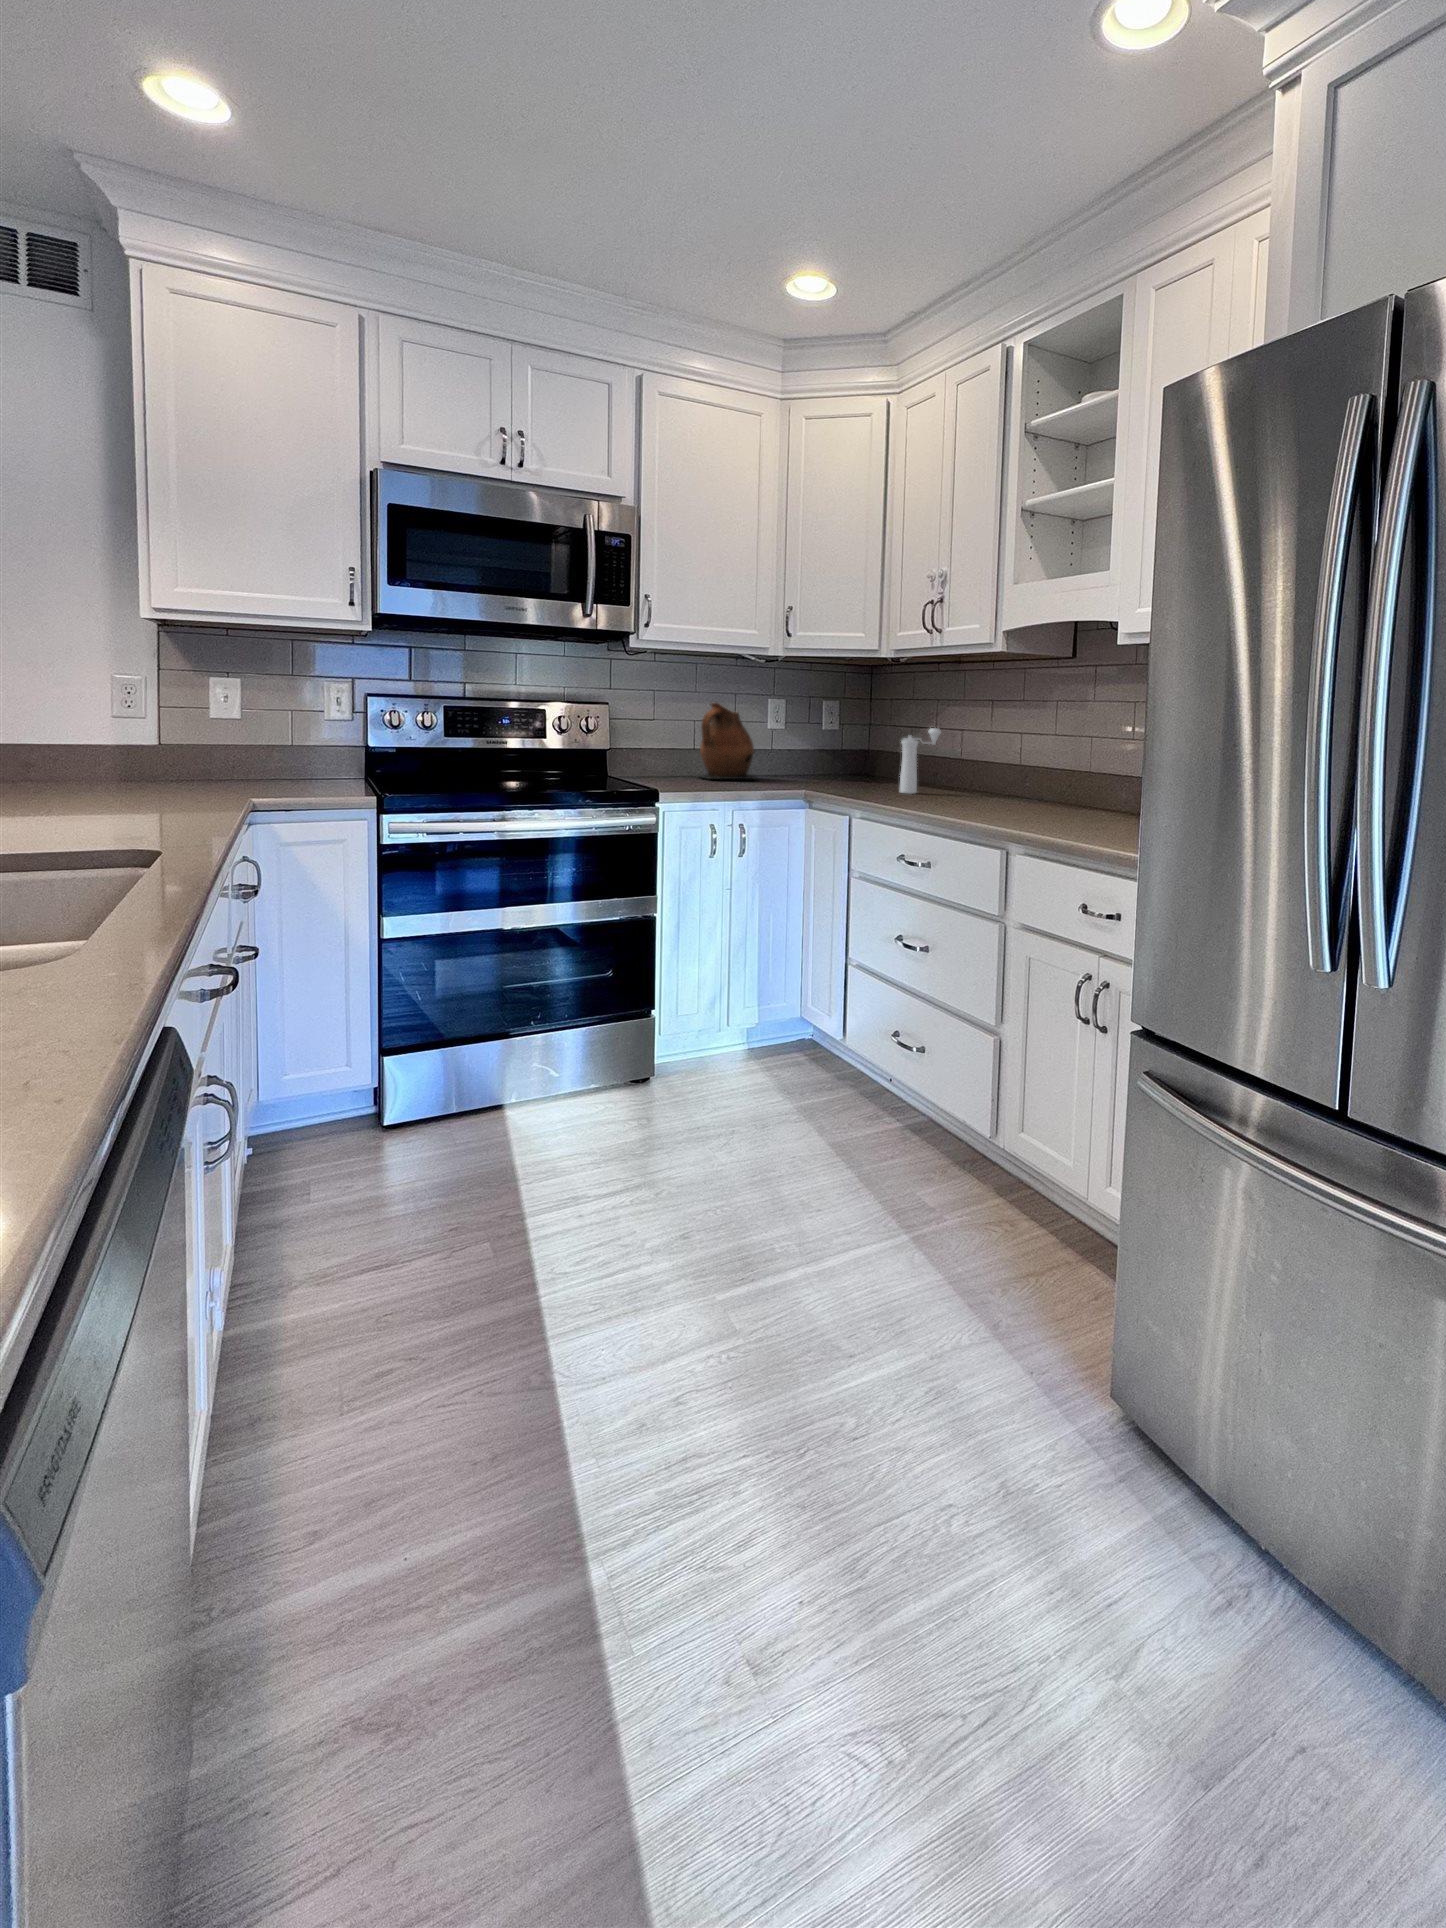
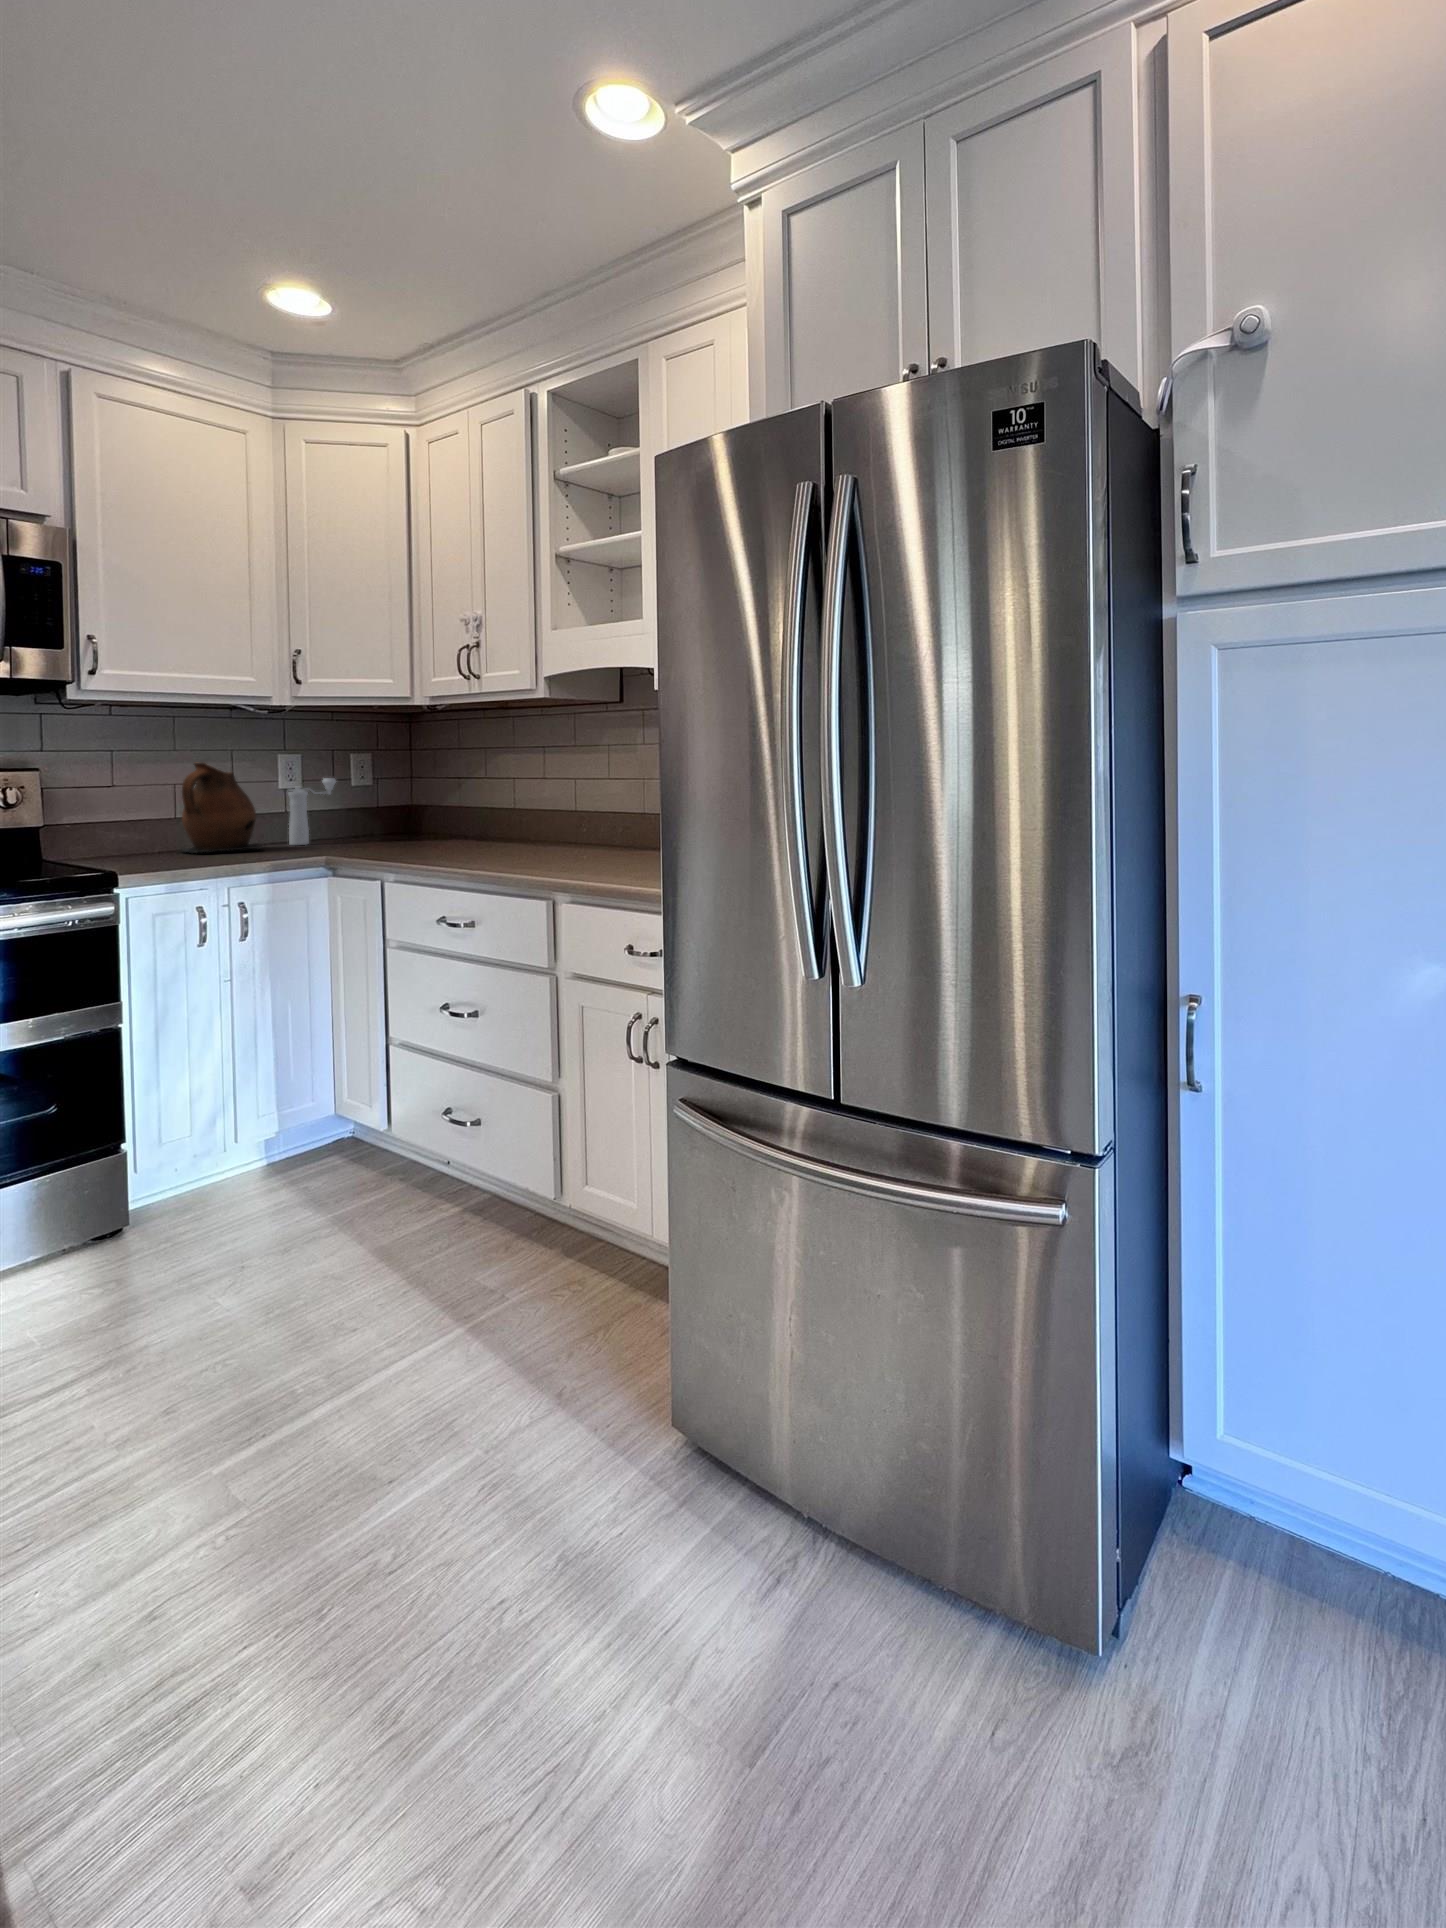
pepper mill: present [900,728,941,794] -> present [288,778,336,845]

